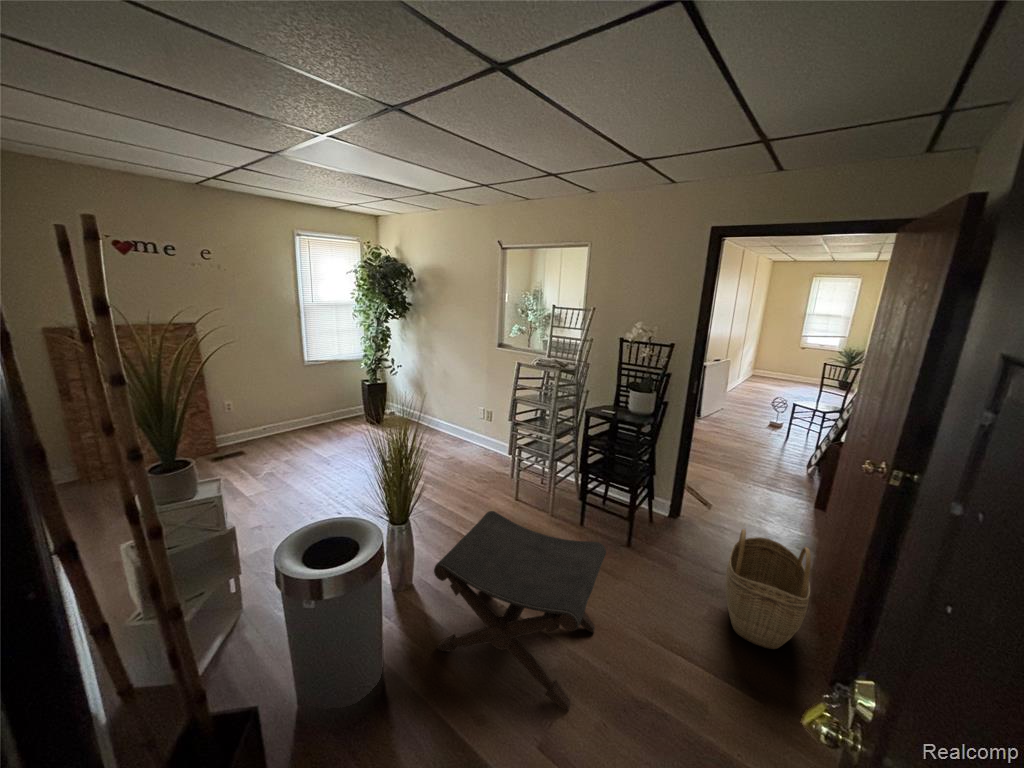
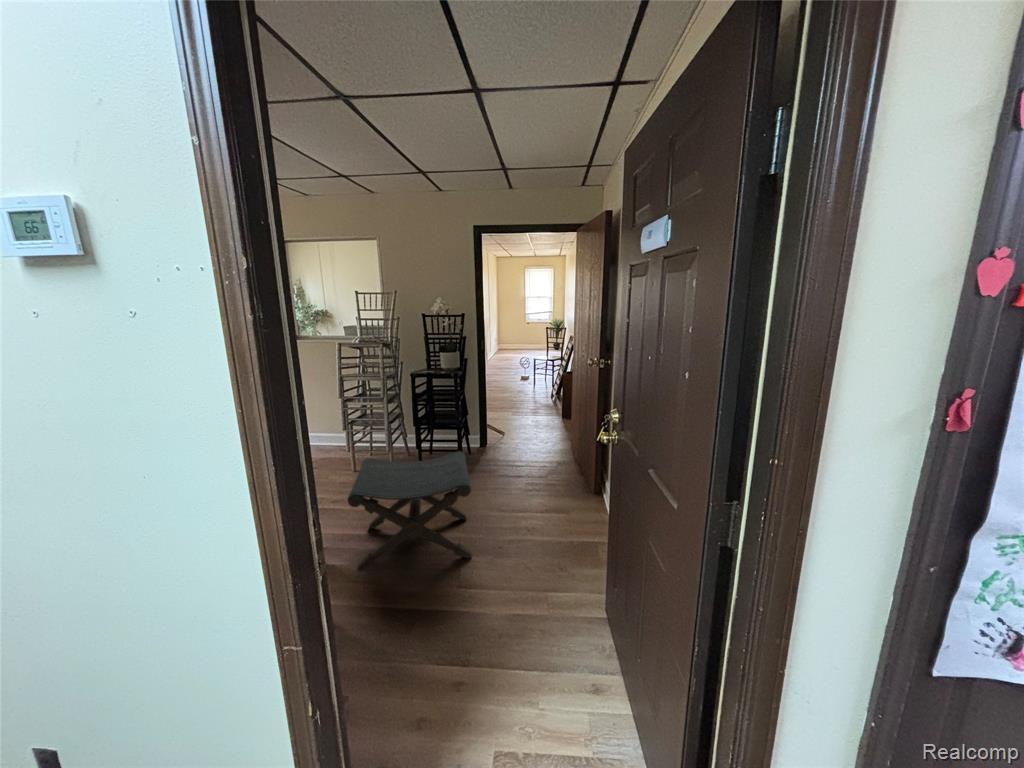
woven basket: present [725,529,811,649] -> none [533,421,579,489]

